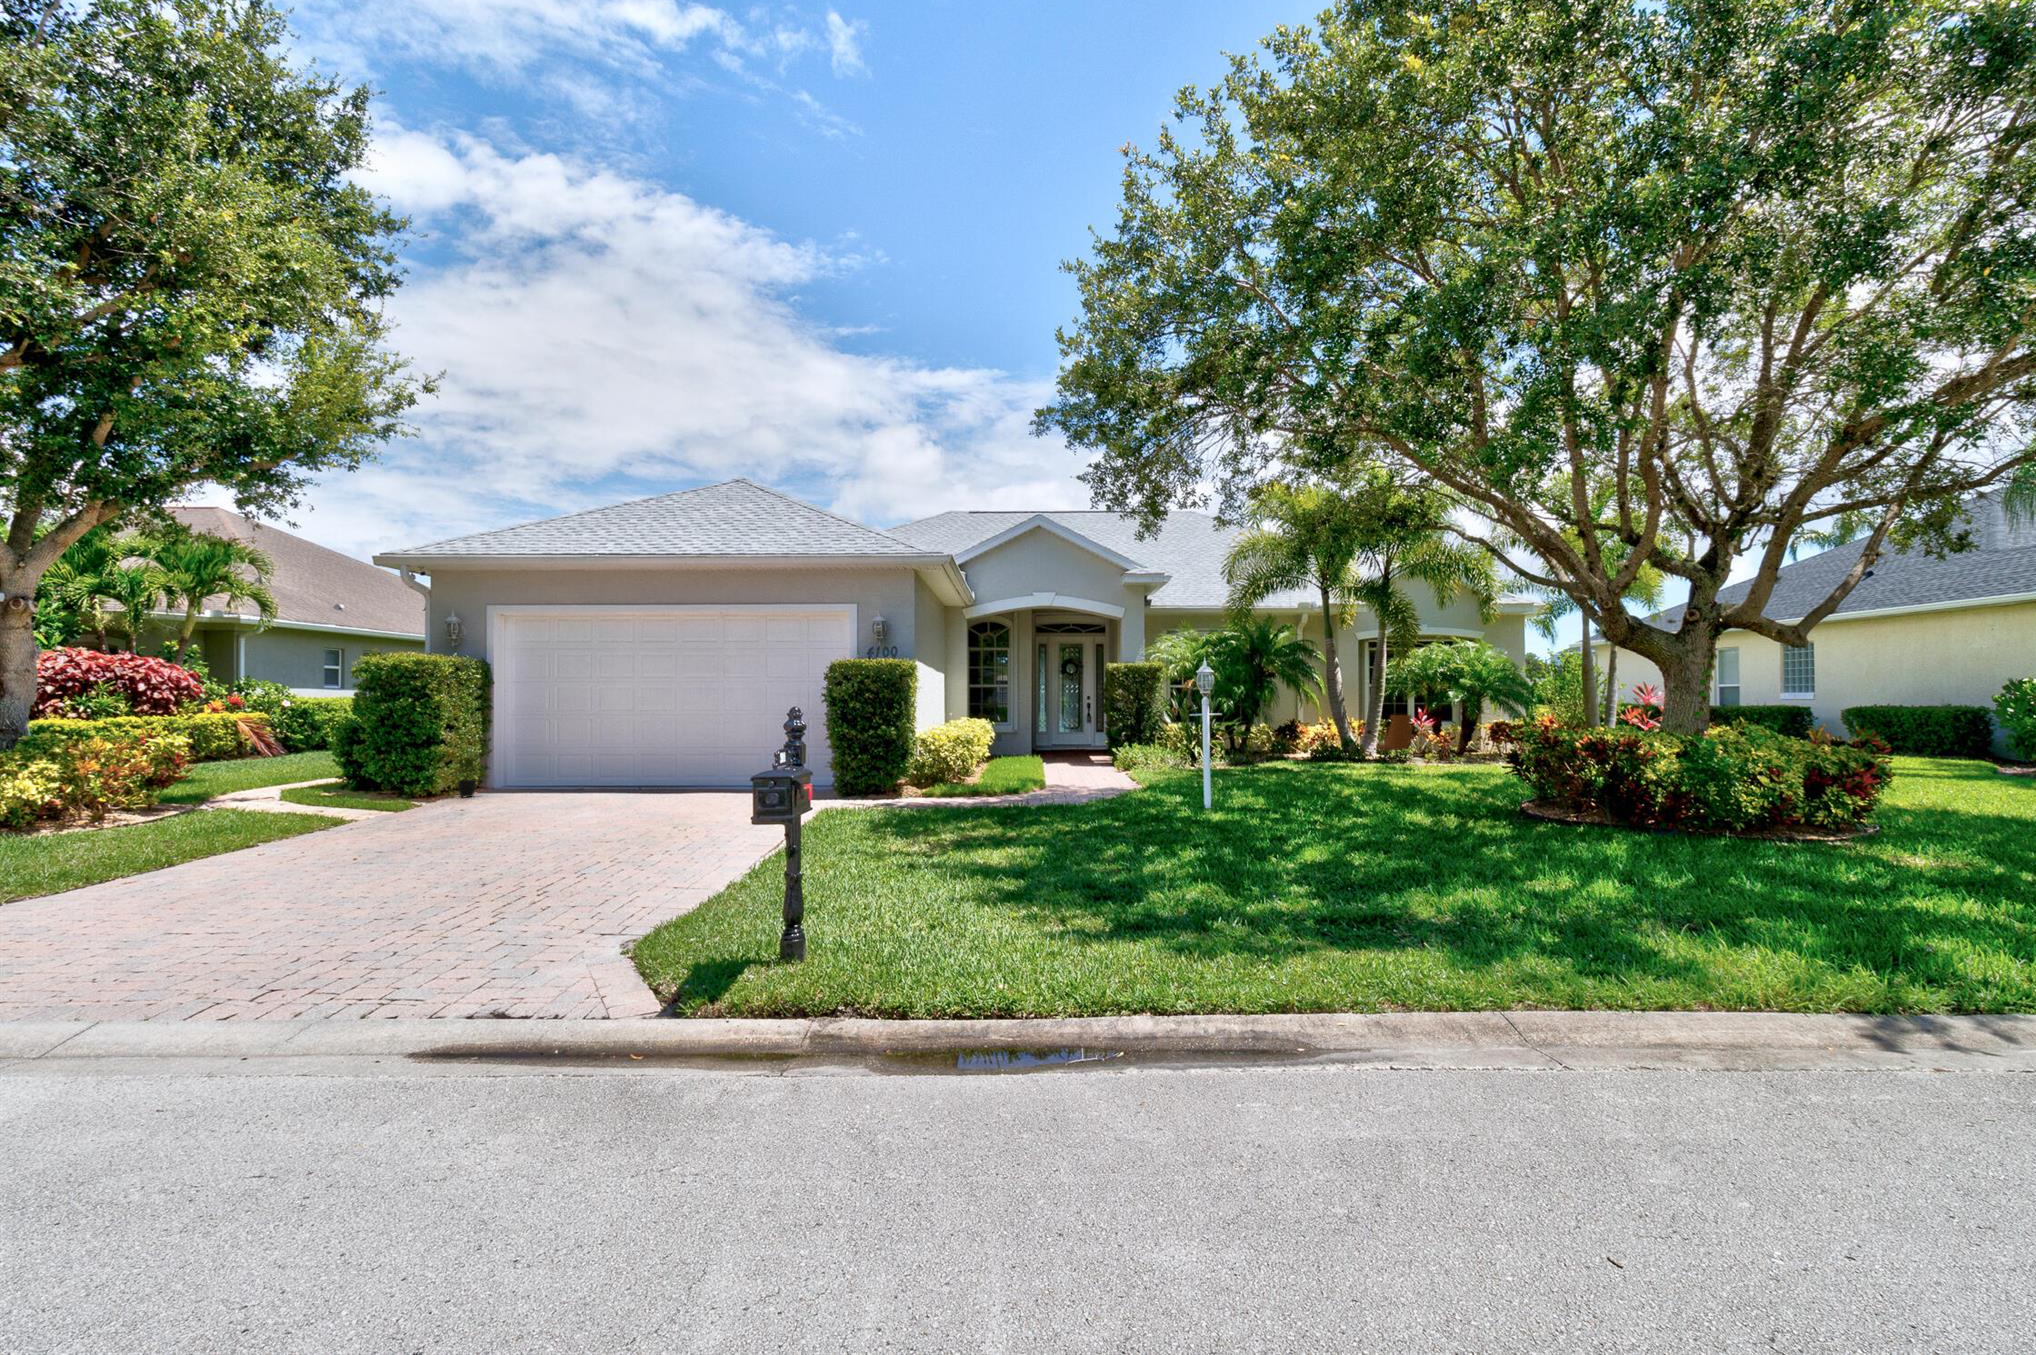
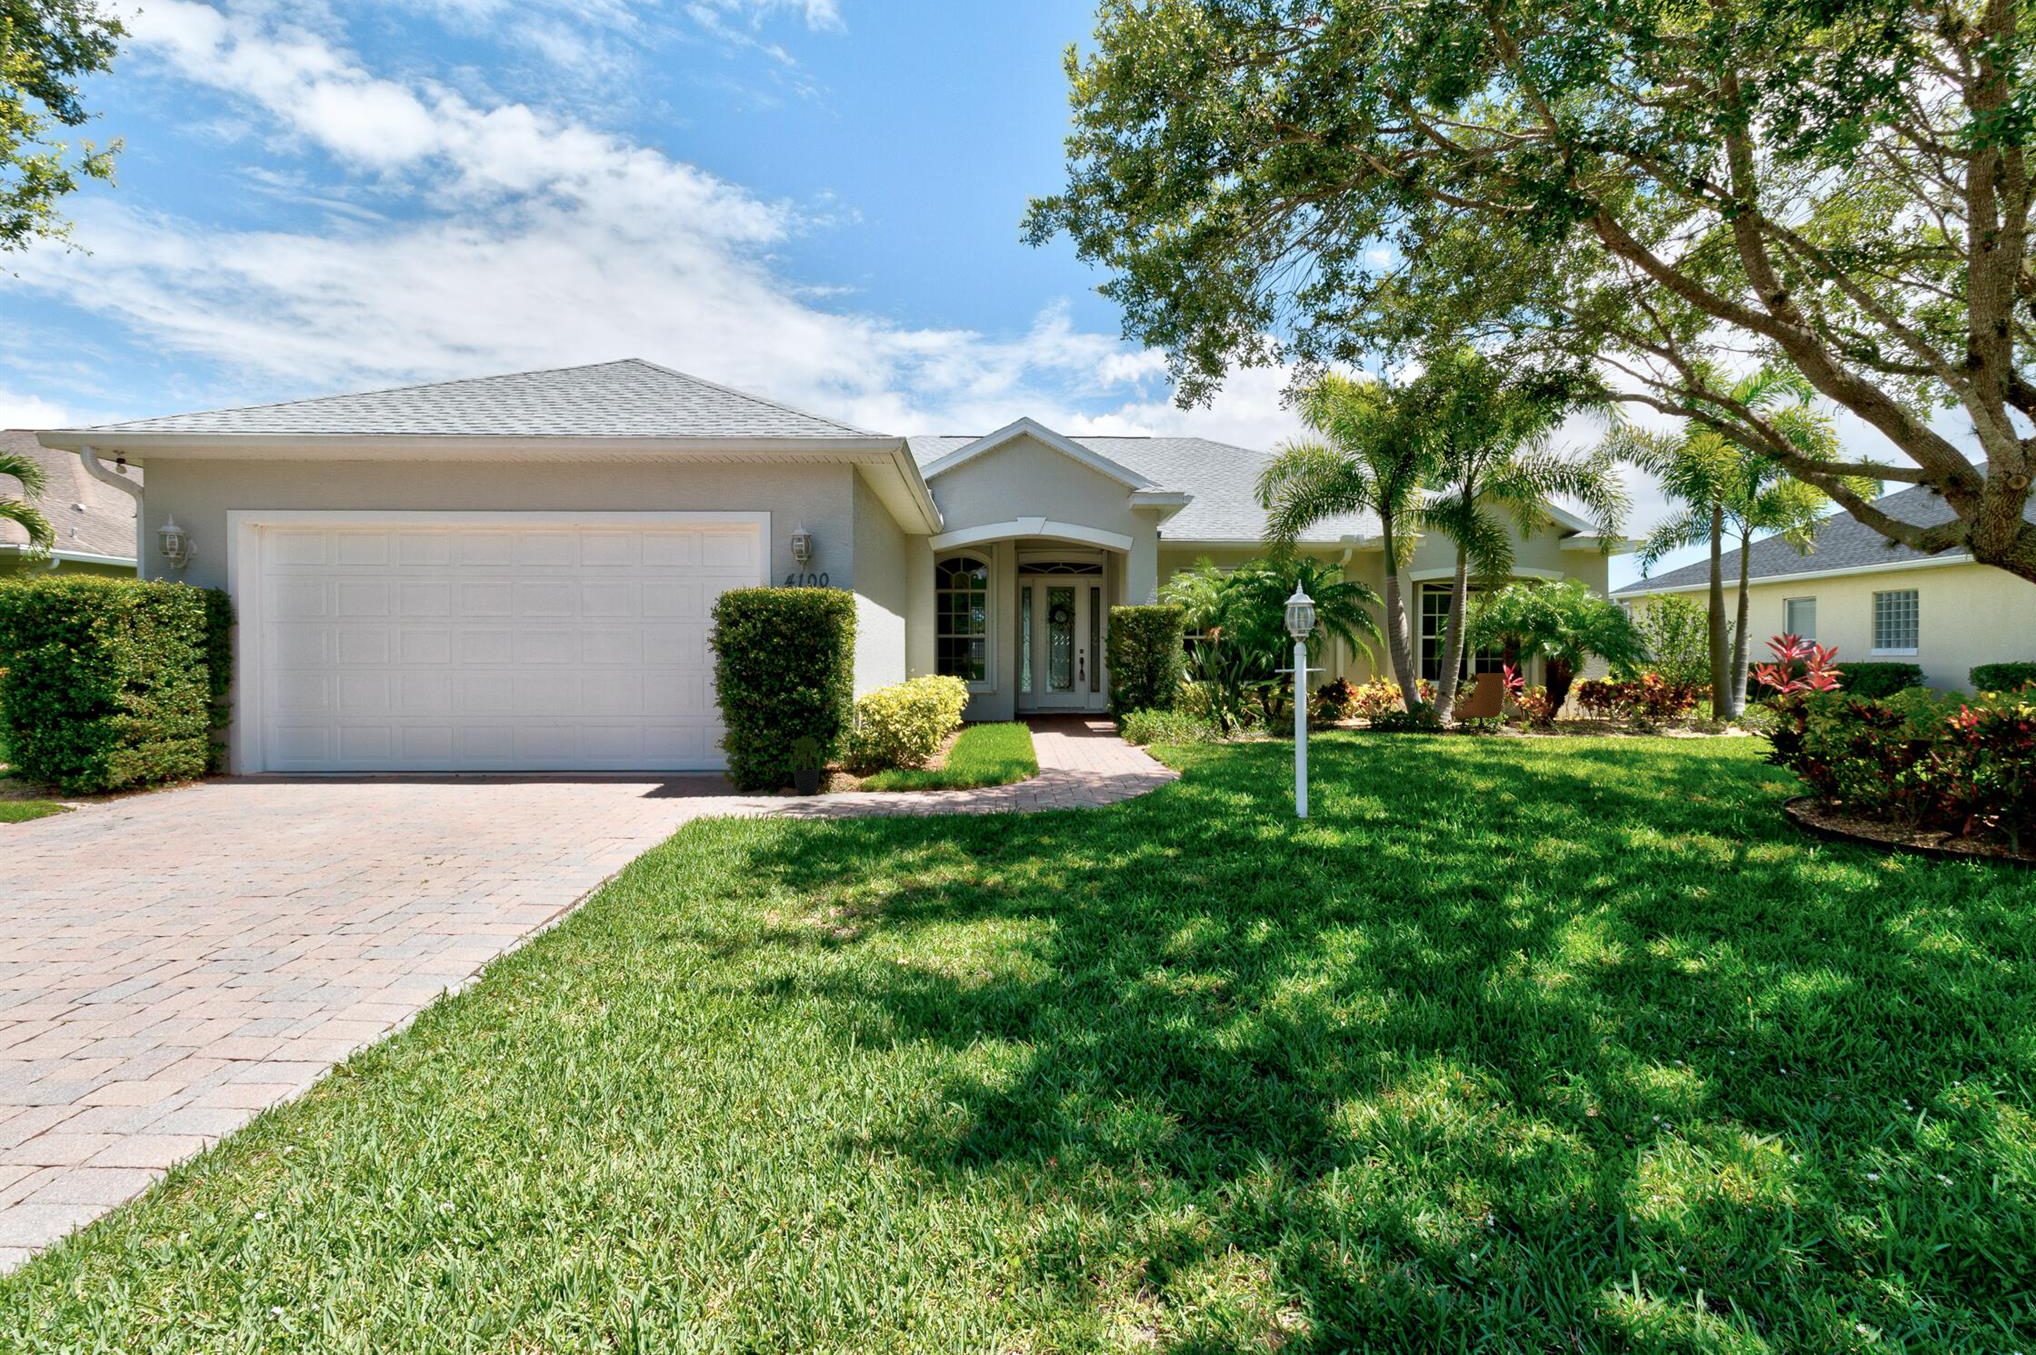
potted plant: present [454,758,477,798] -> present [789,736,820,795]

